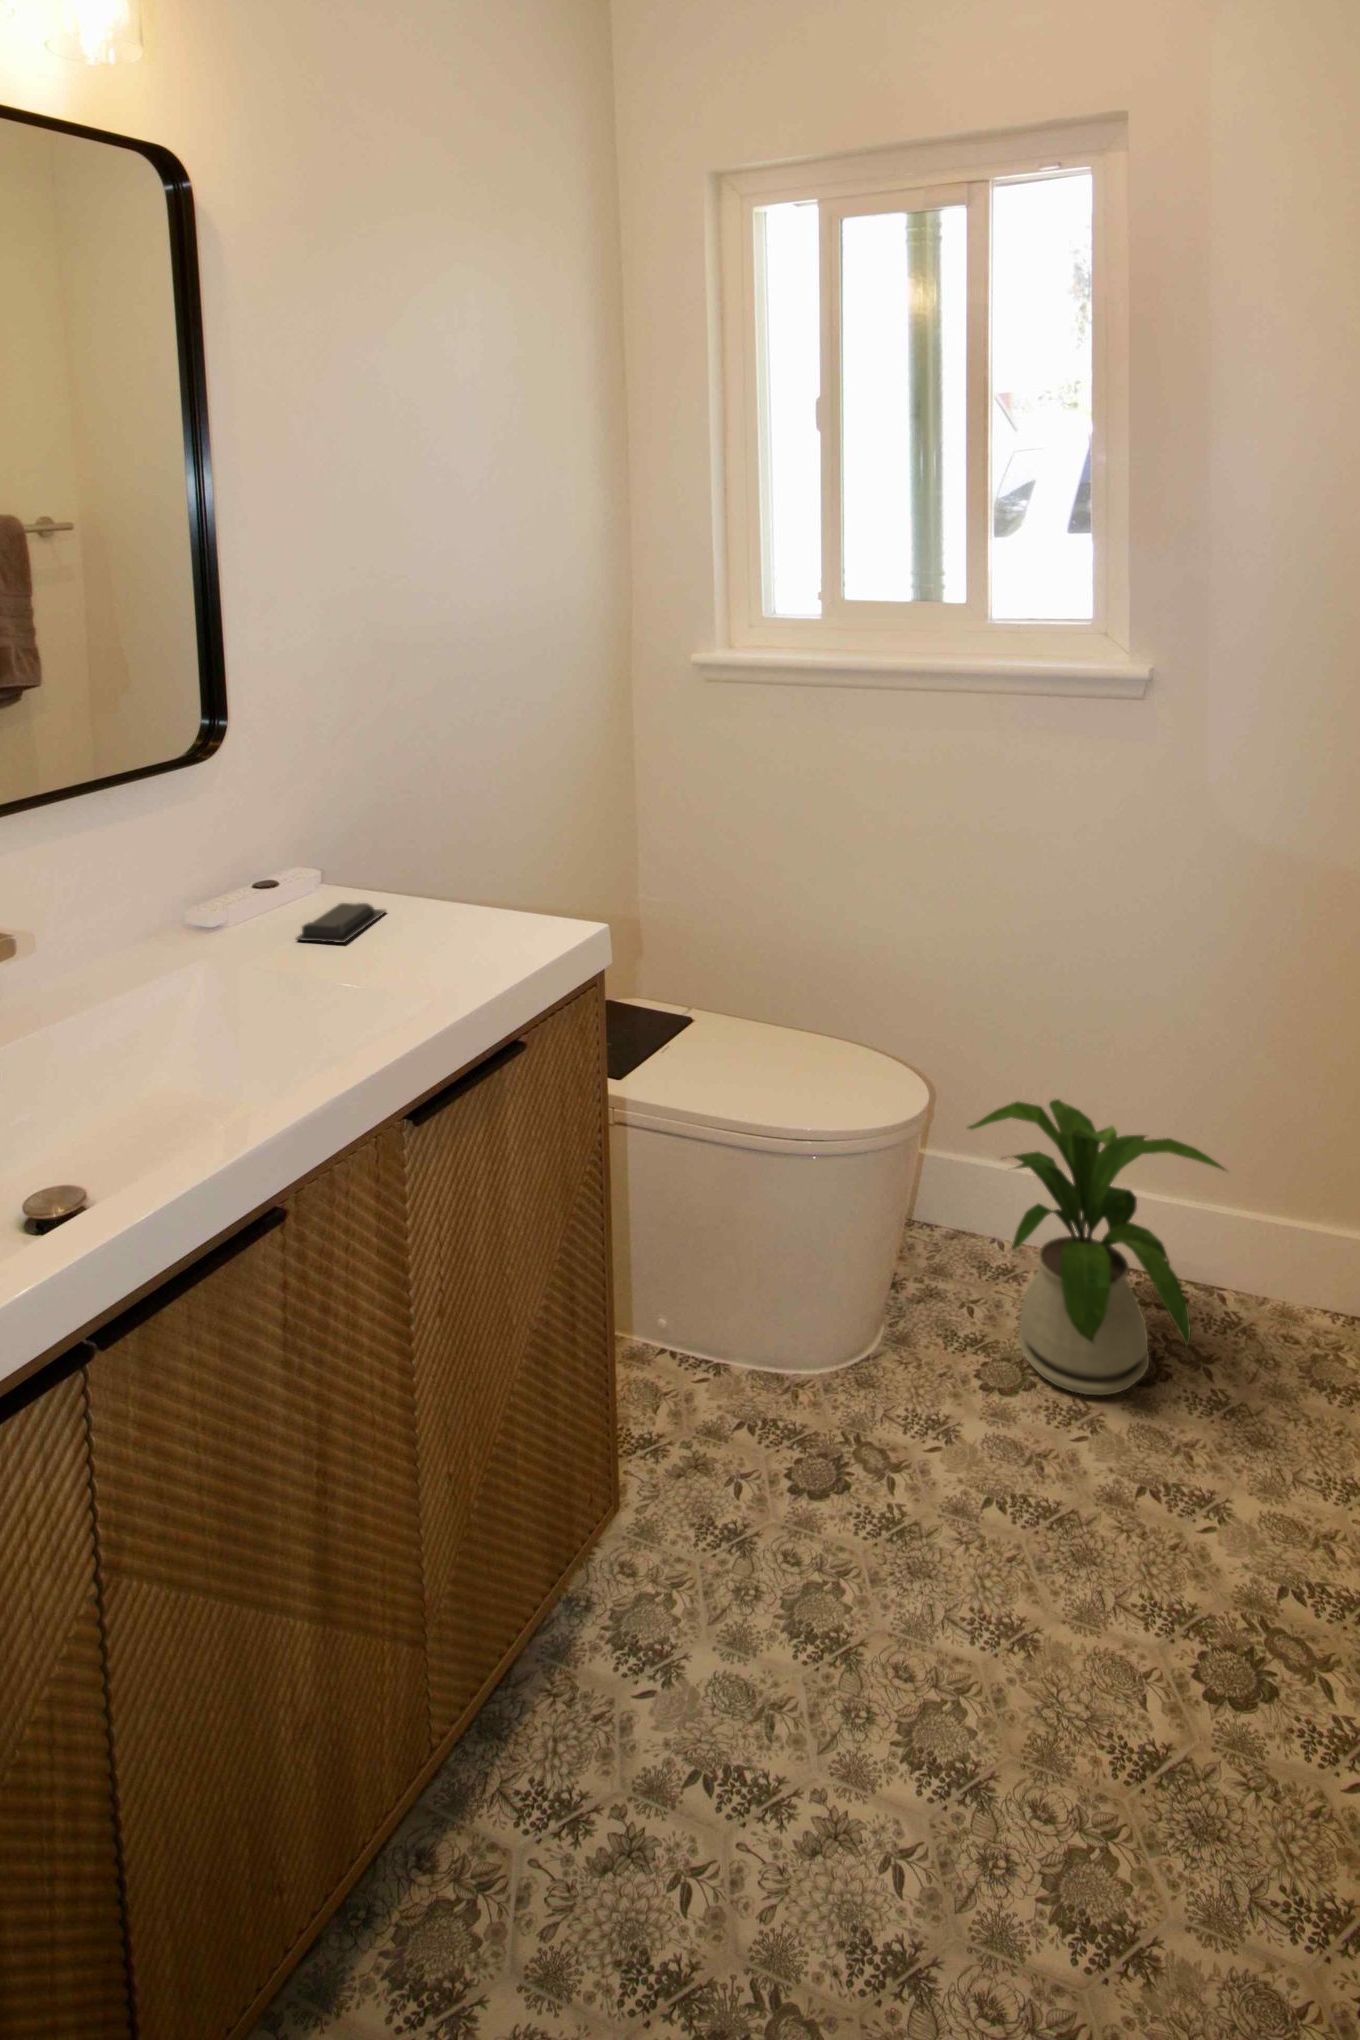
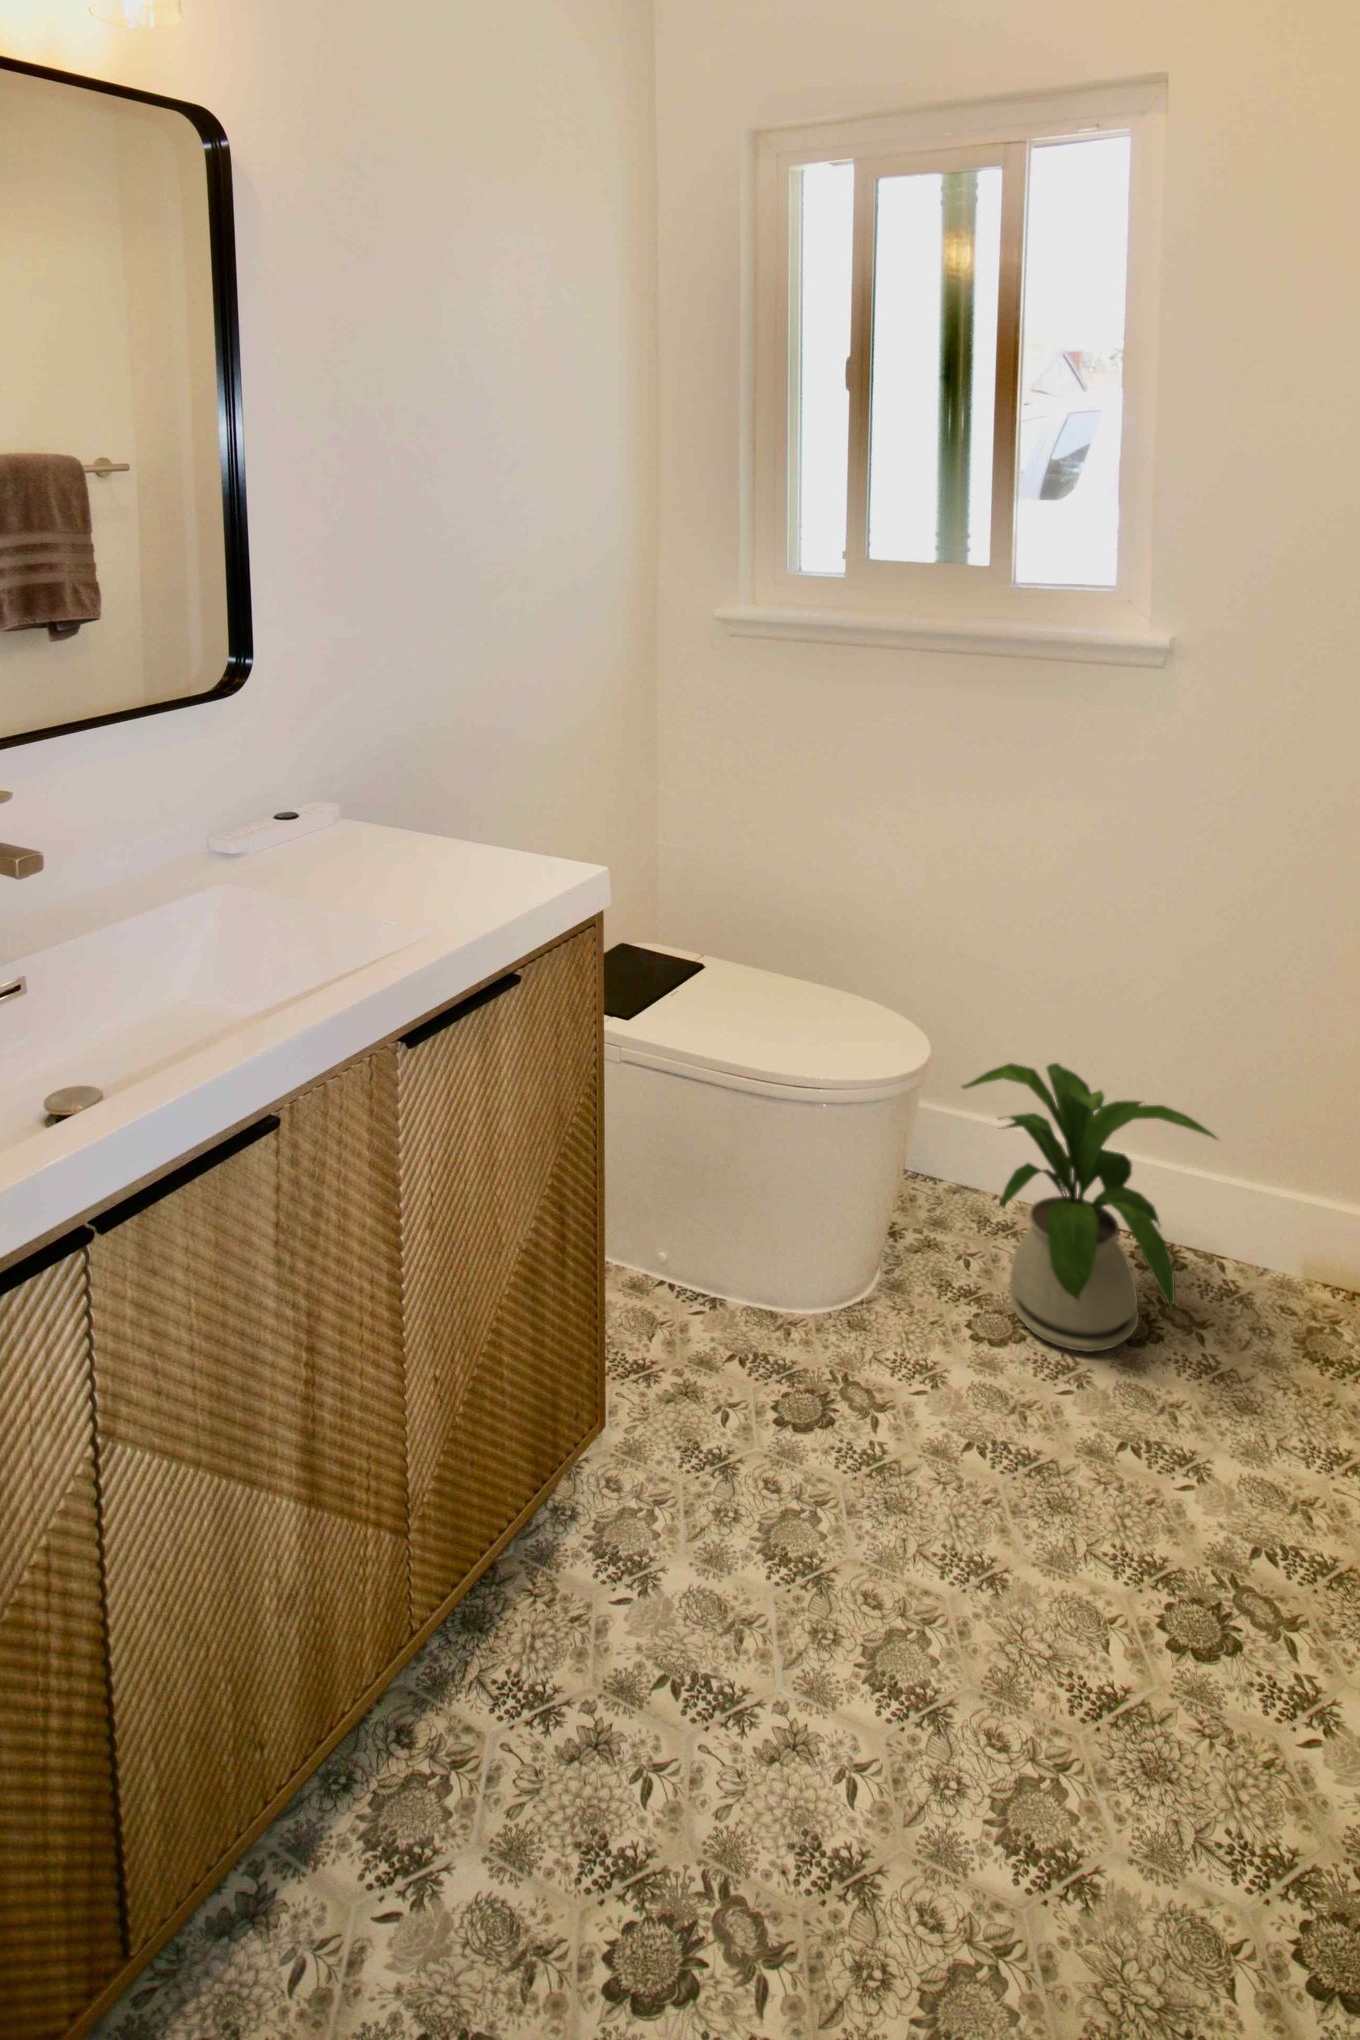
soap bar: present [296,903,386,943] -> none [303,853,391,890]

